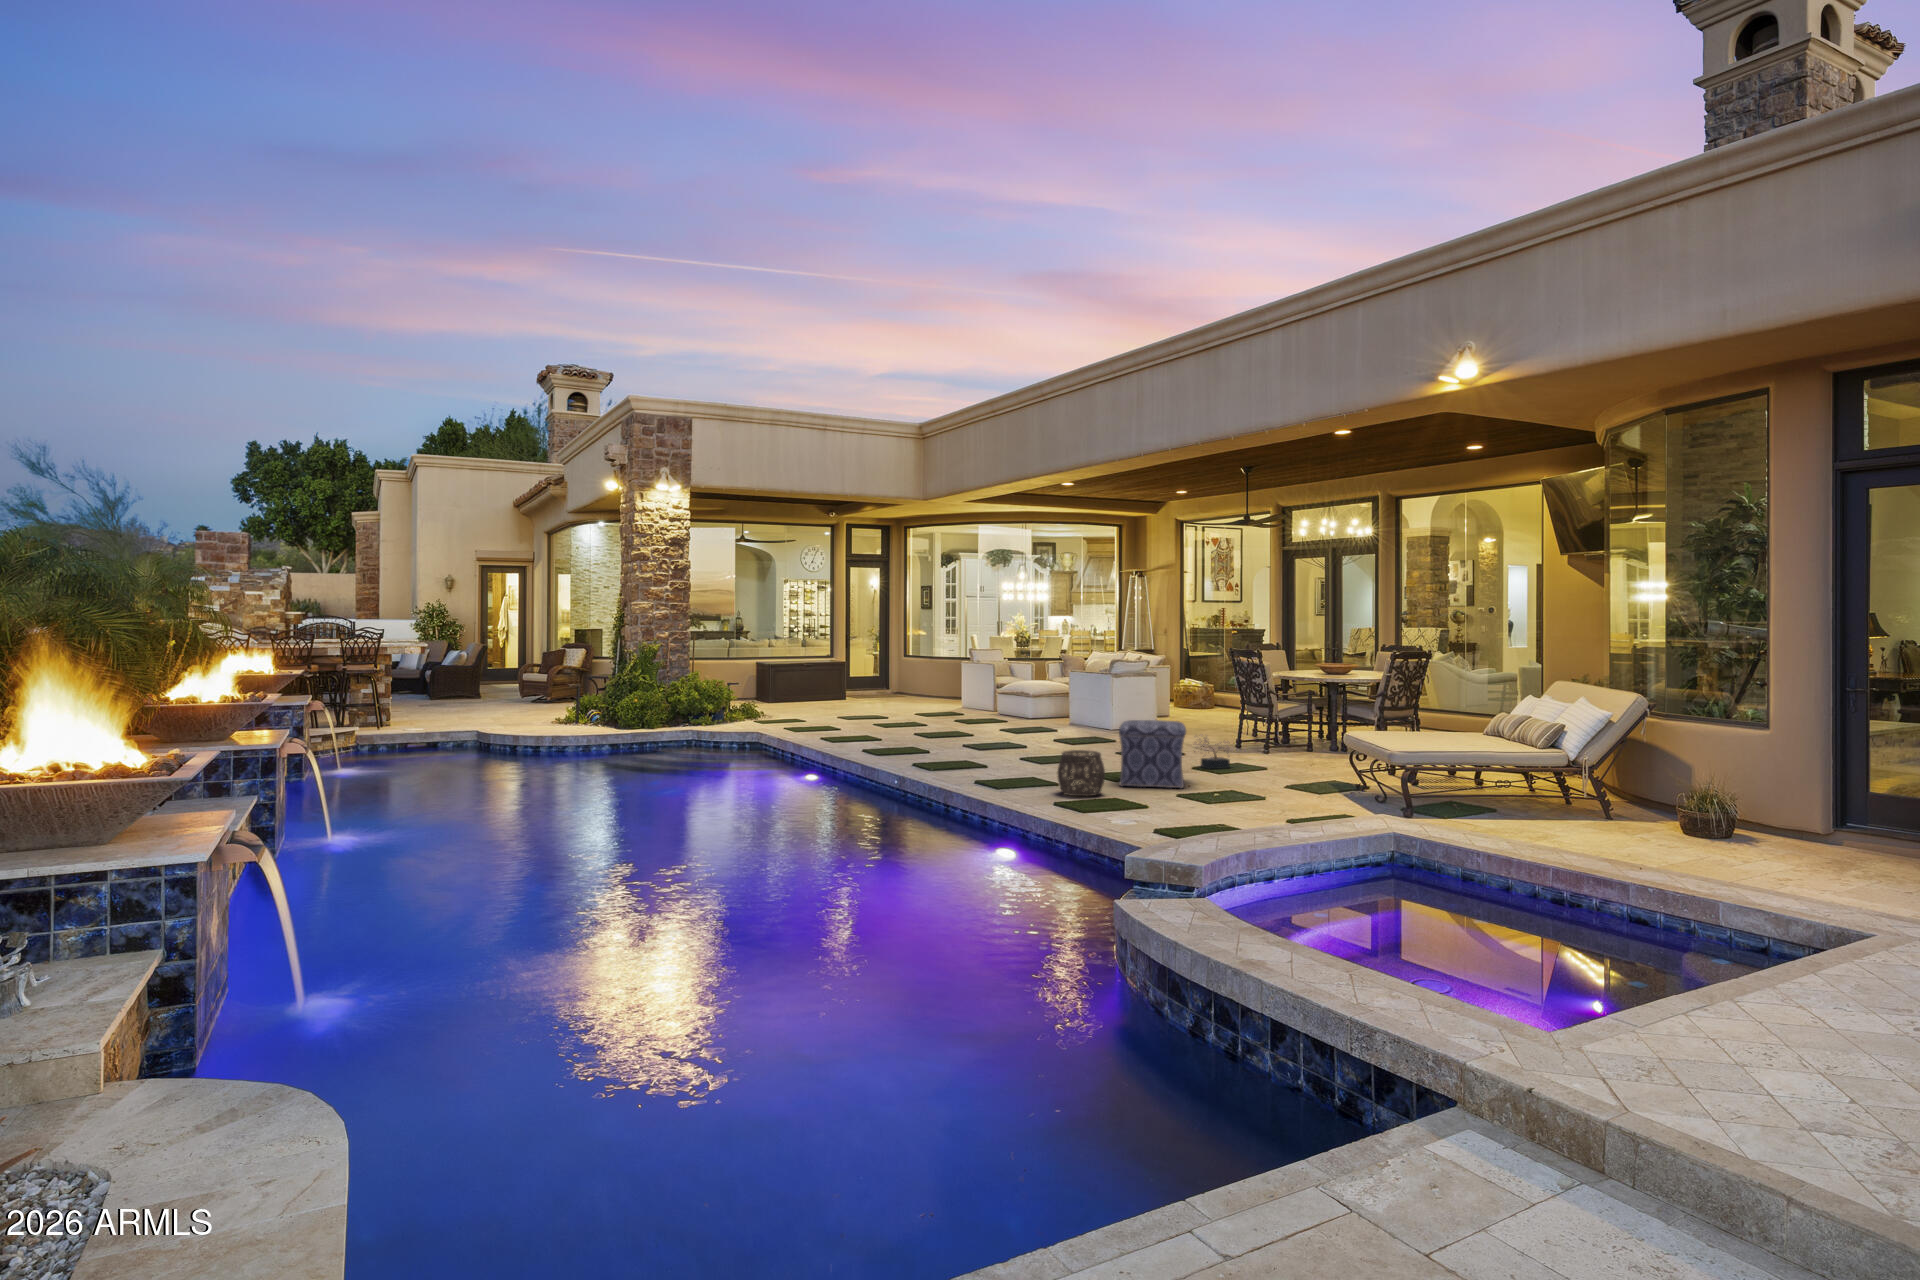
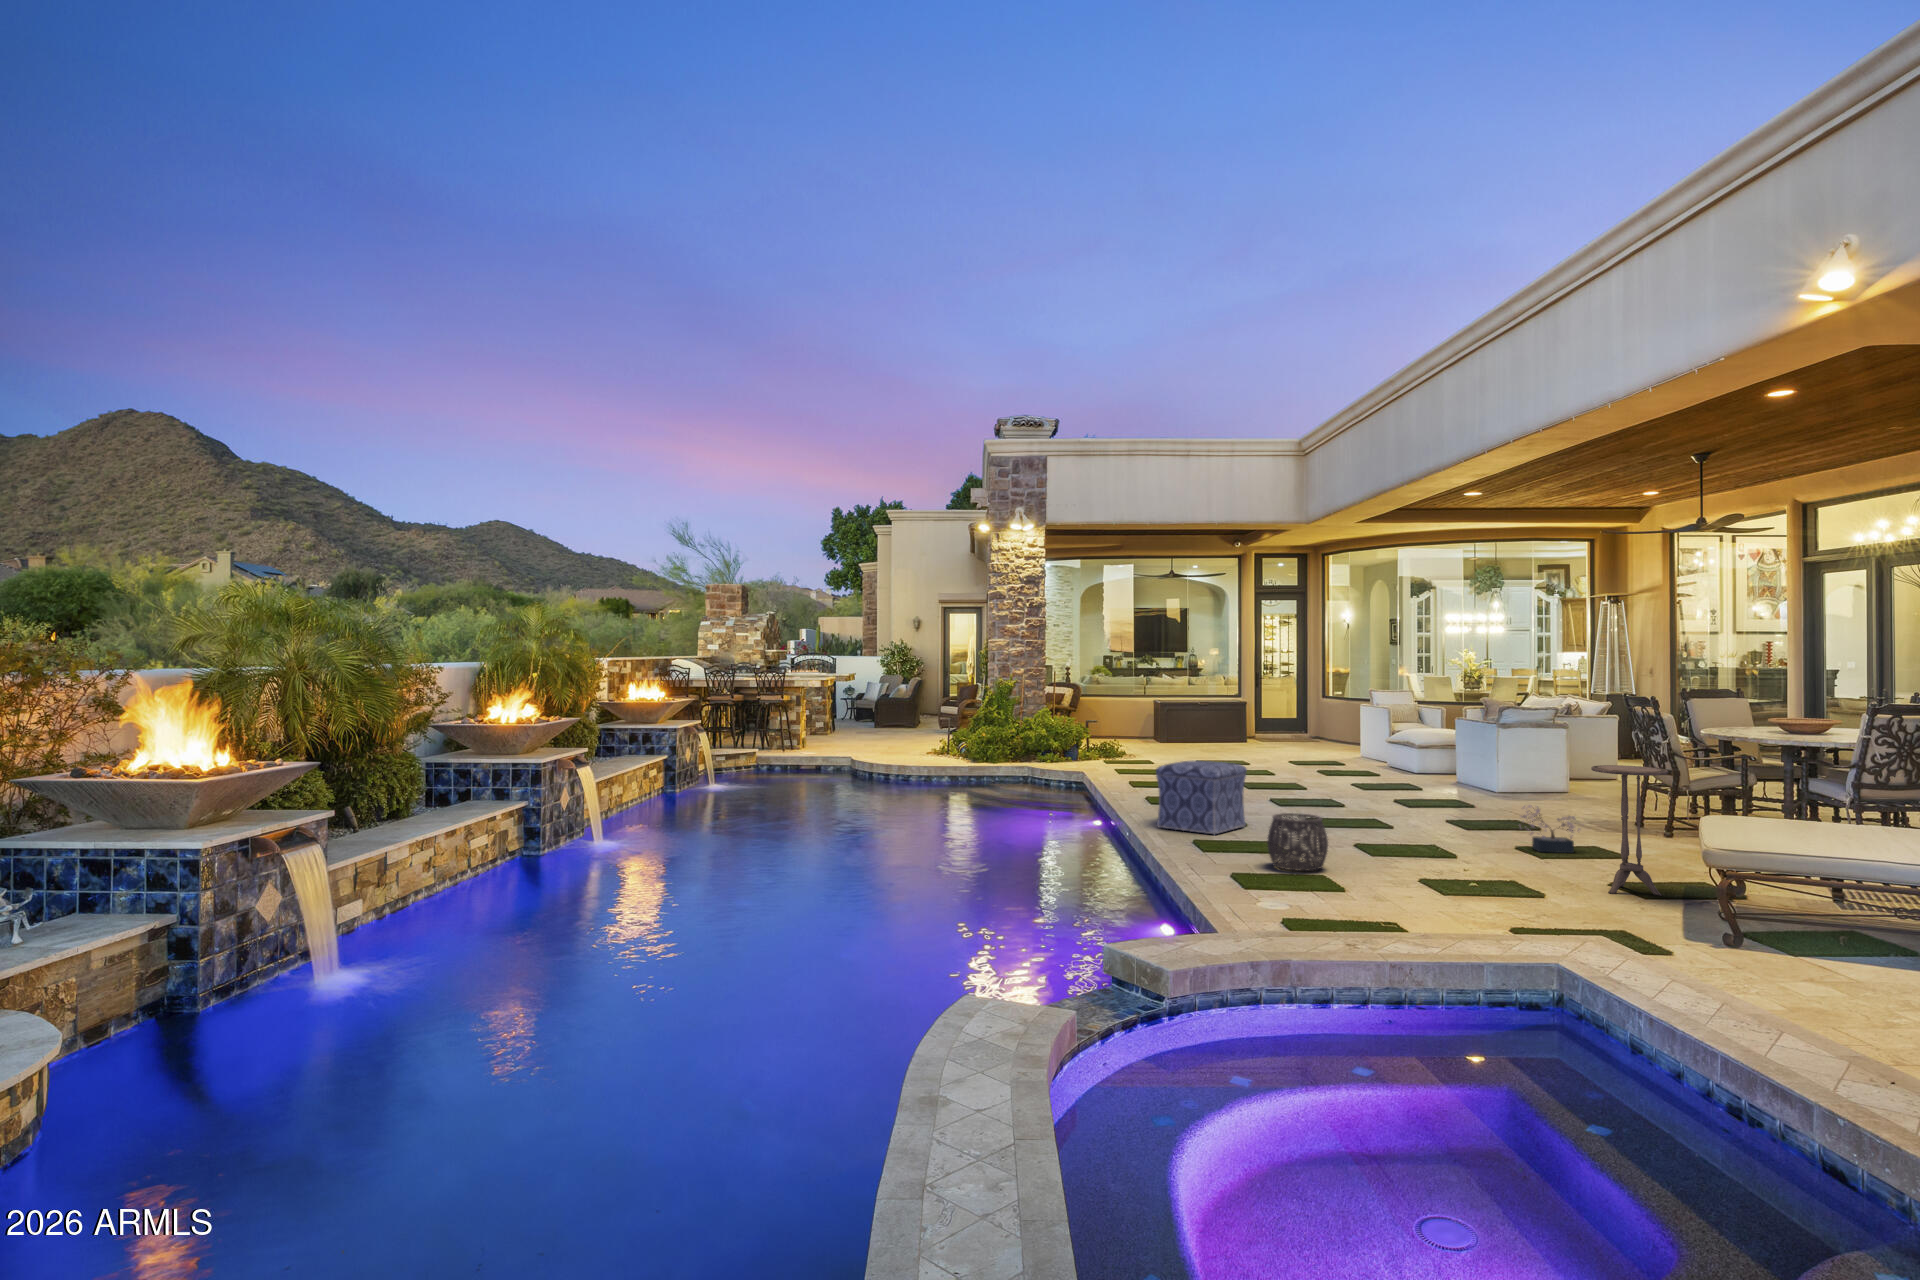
side table: none [1279,700,1328,792] -> present [1591,765,1668,896]
ottoman: present [1119,720,1186,788] -> present [1156,761,1247,835]

